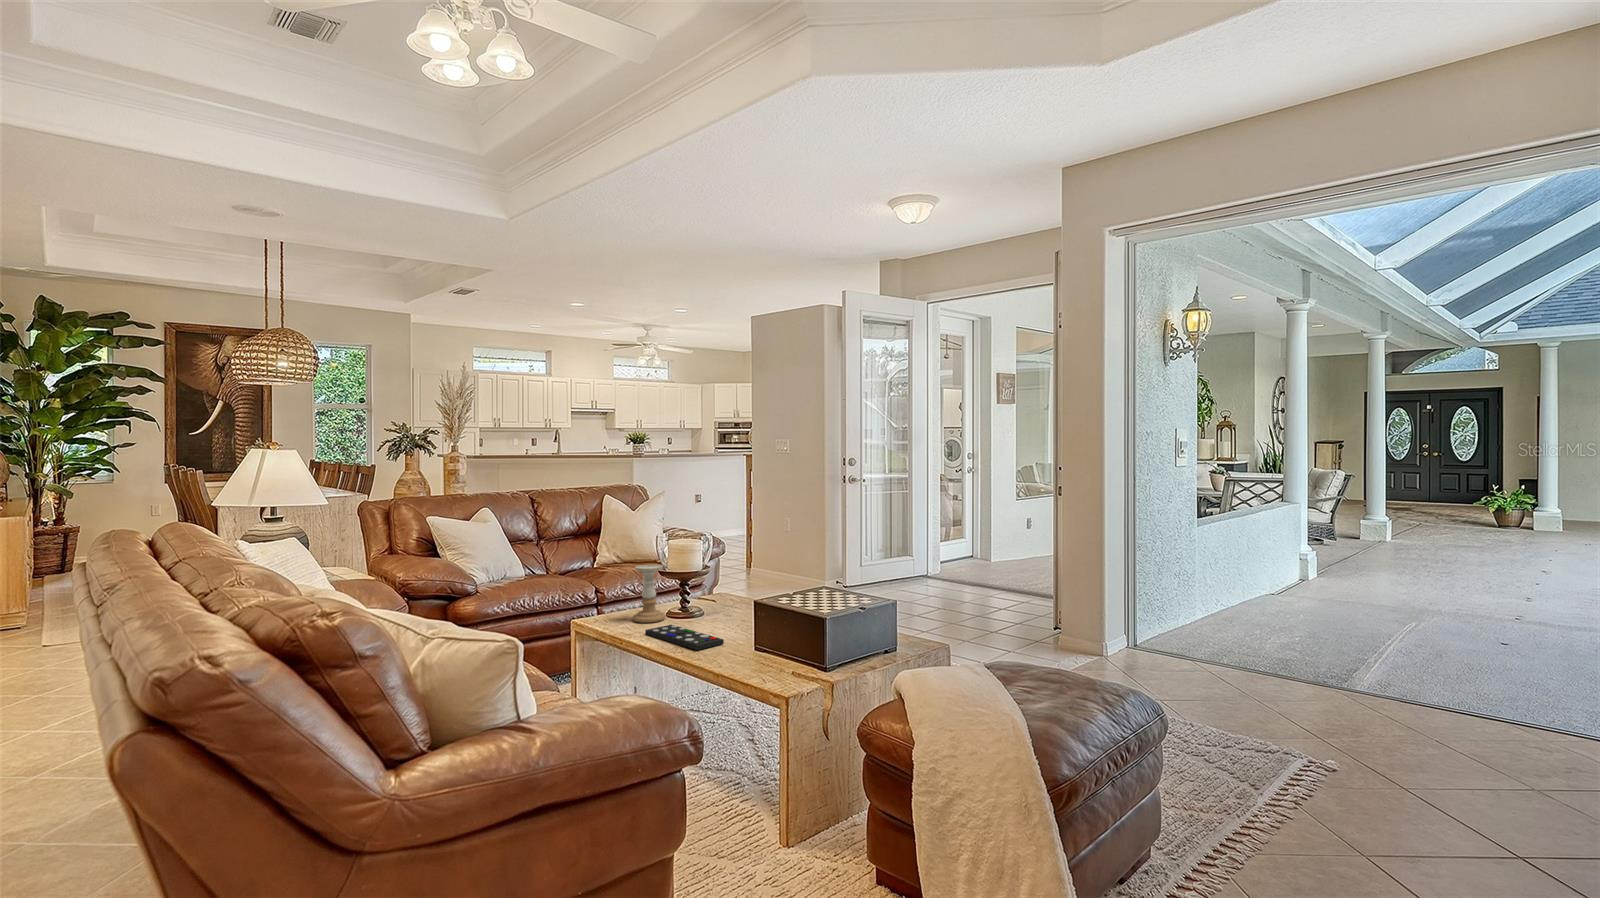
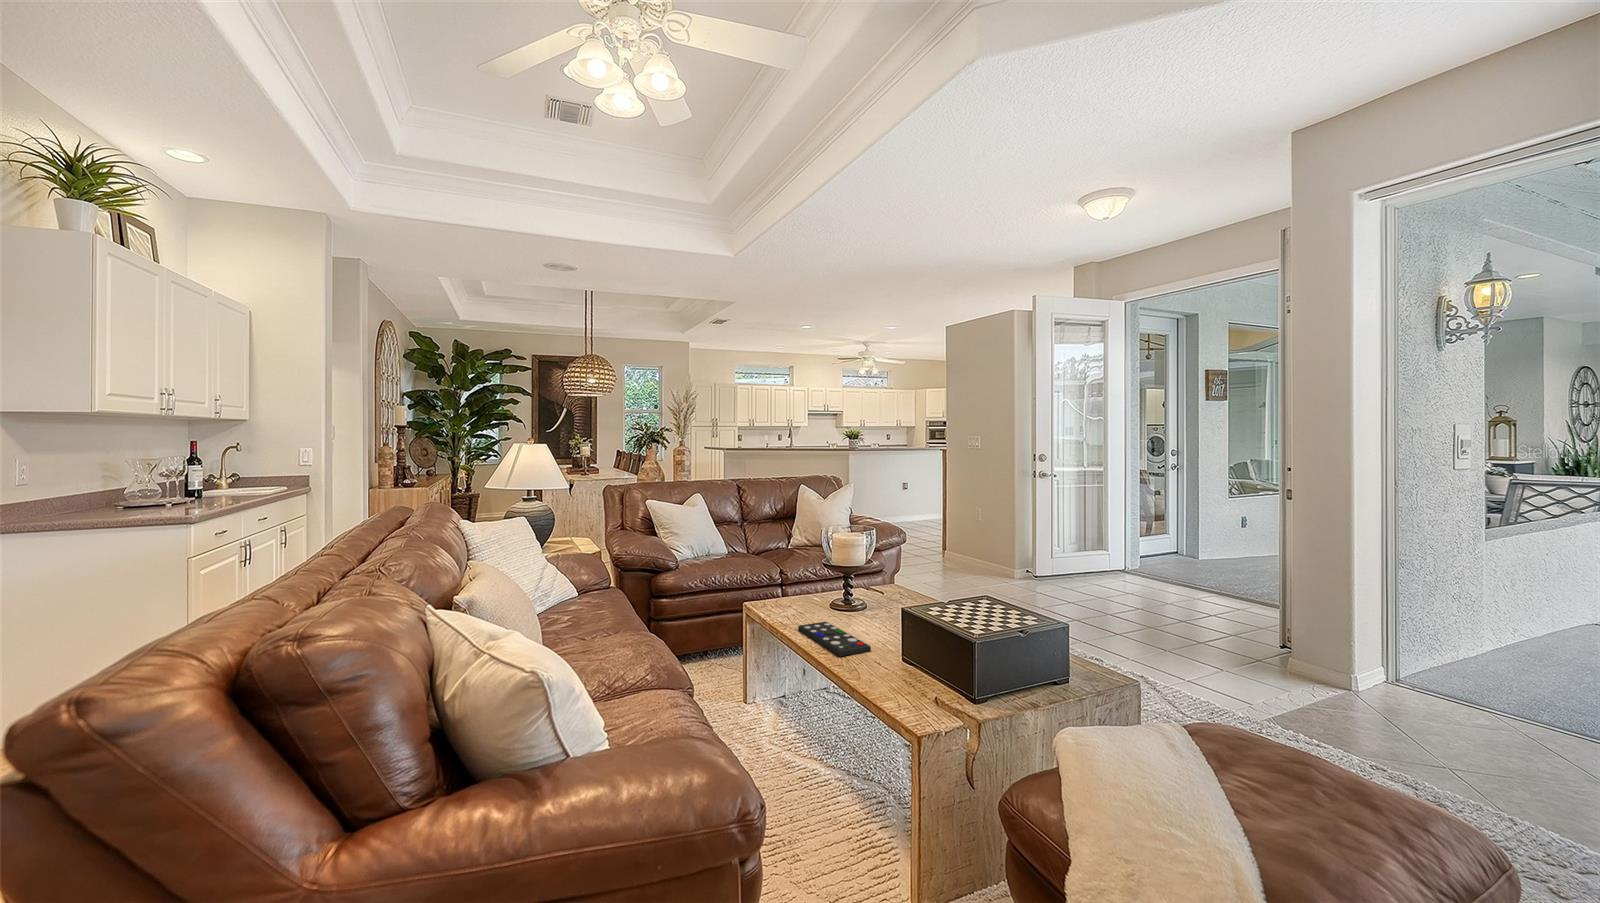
candle holder: present [633,564,665,623] -> none [793,558,825,616]

